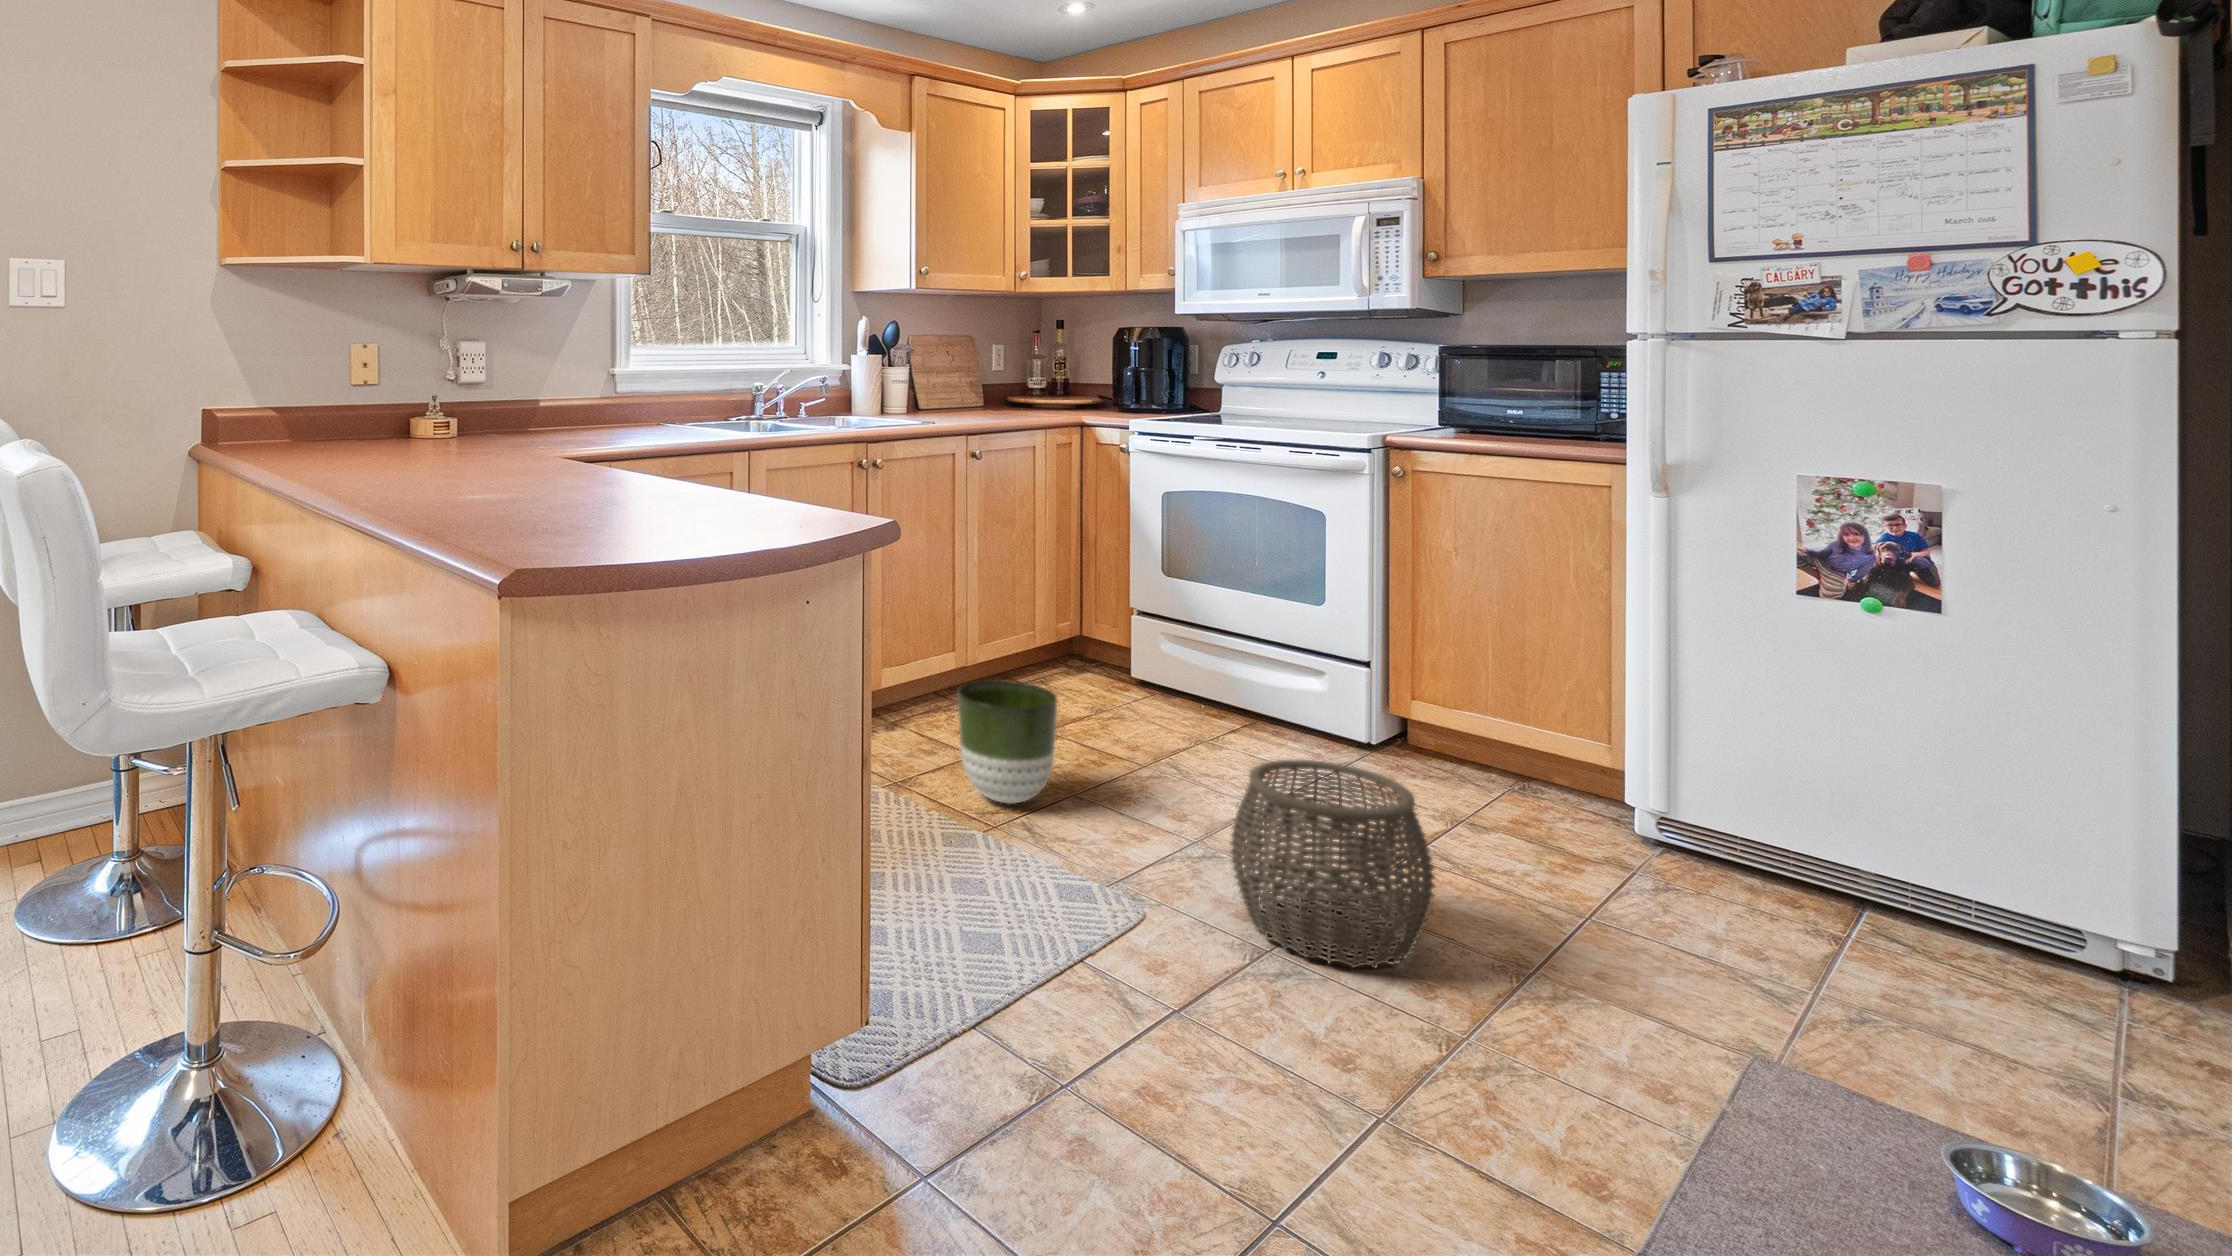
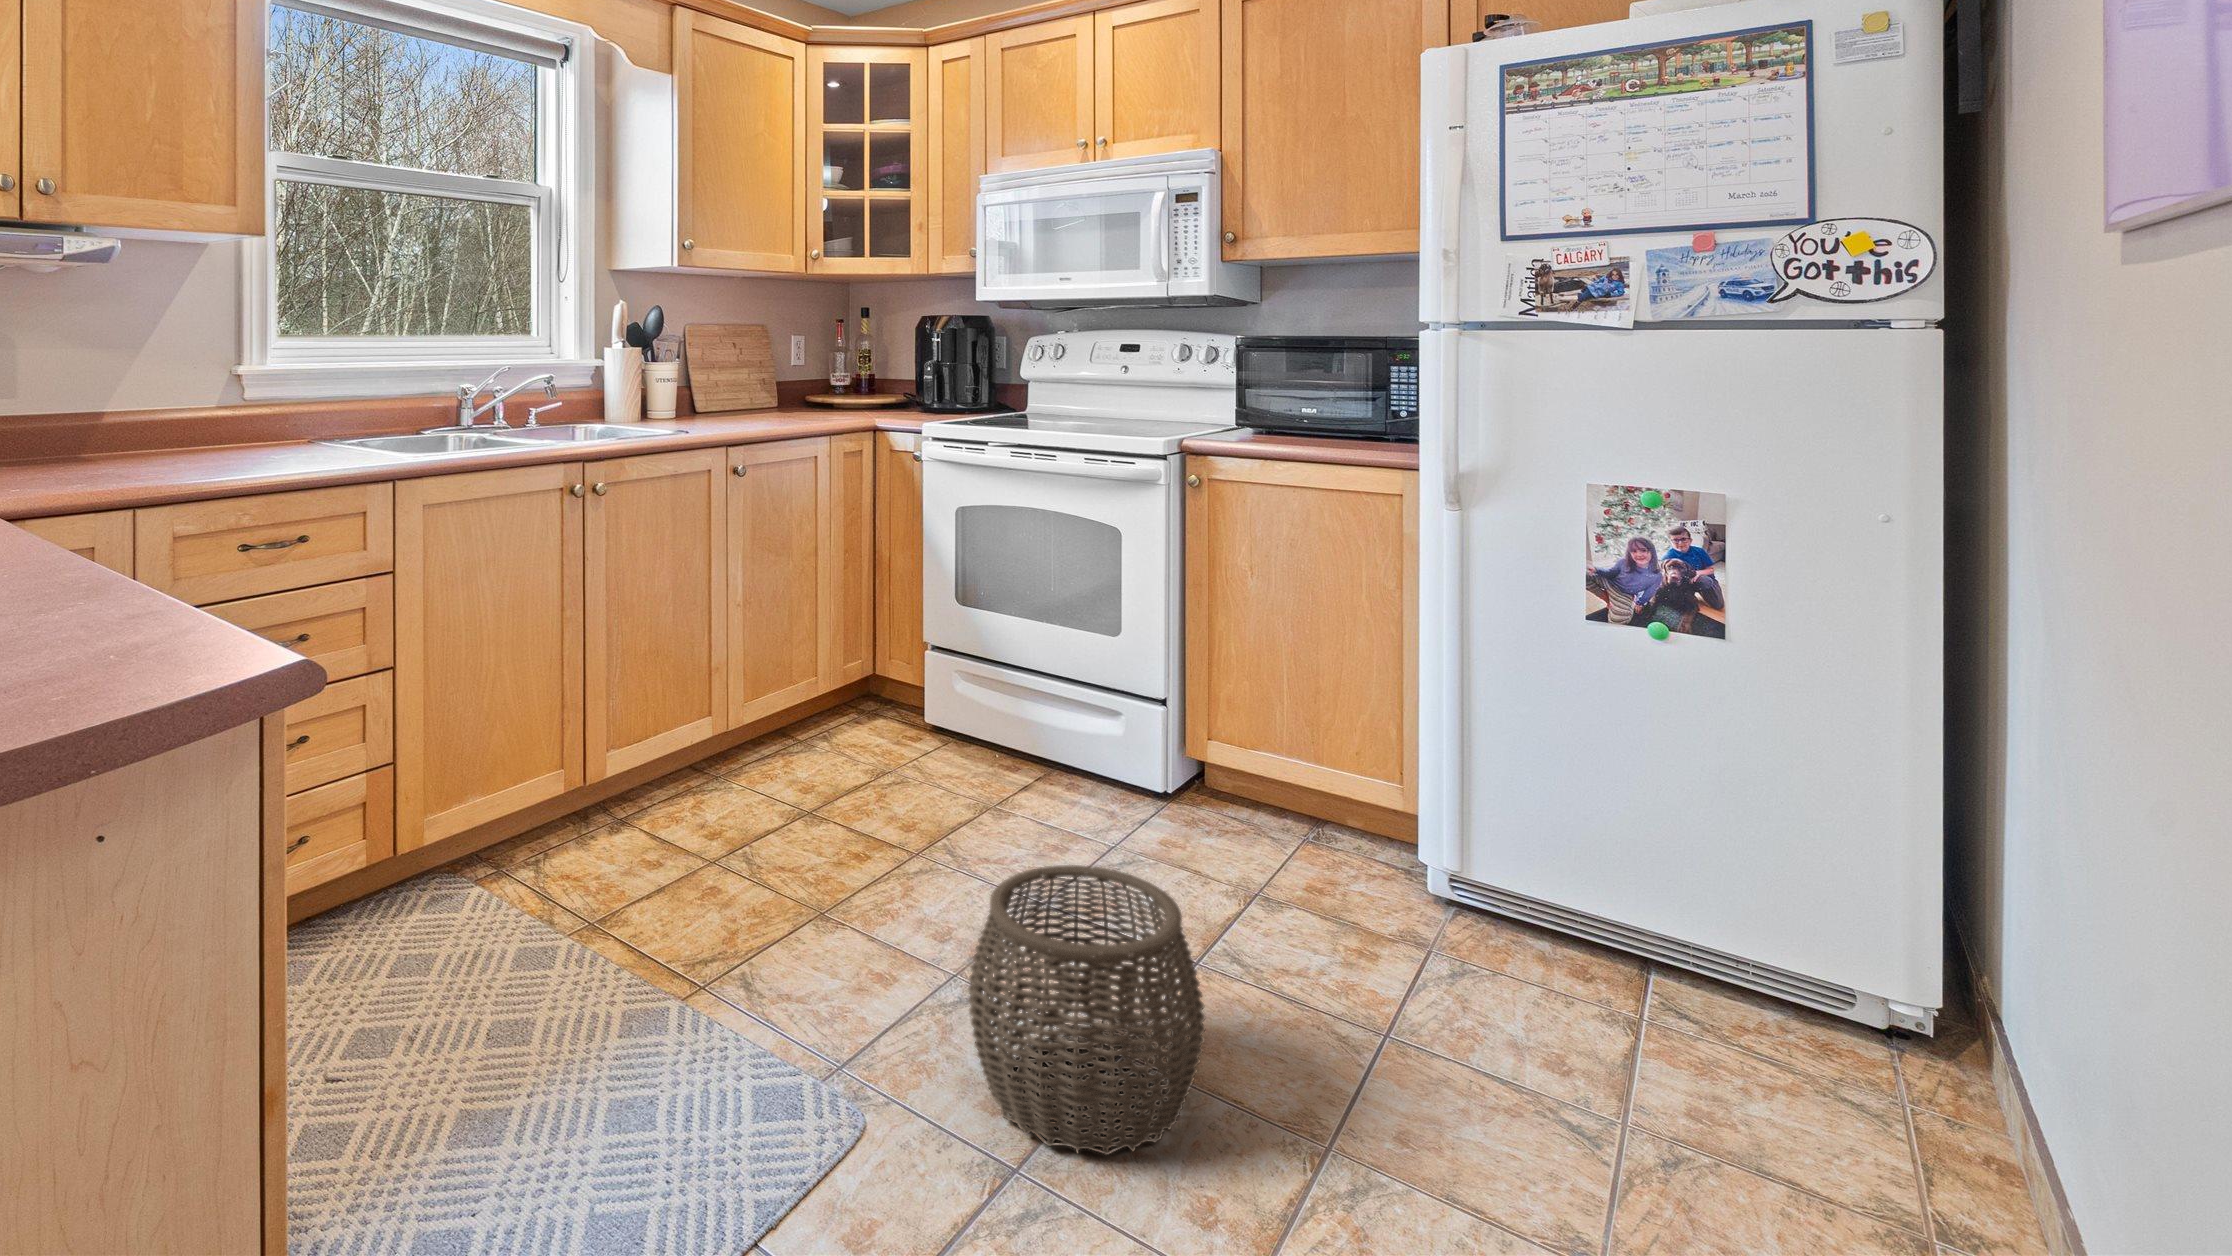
planter: present [958,680,1057,804] -> none [669,763,794,927]

